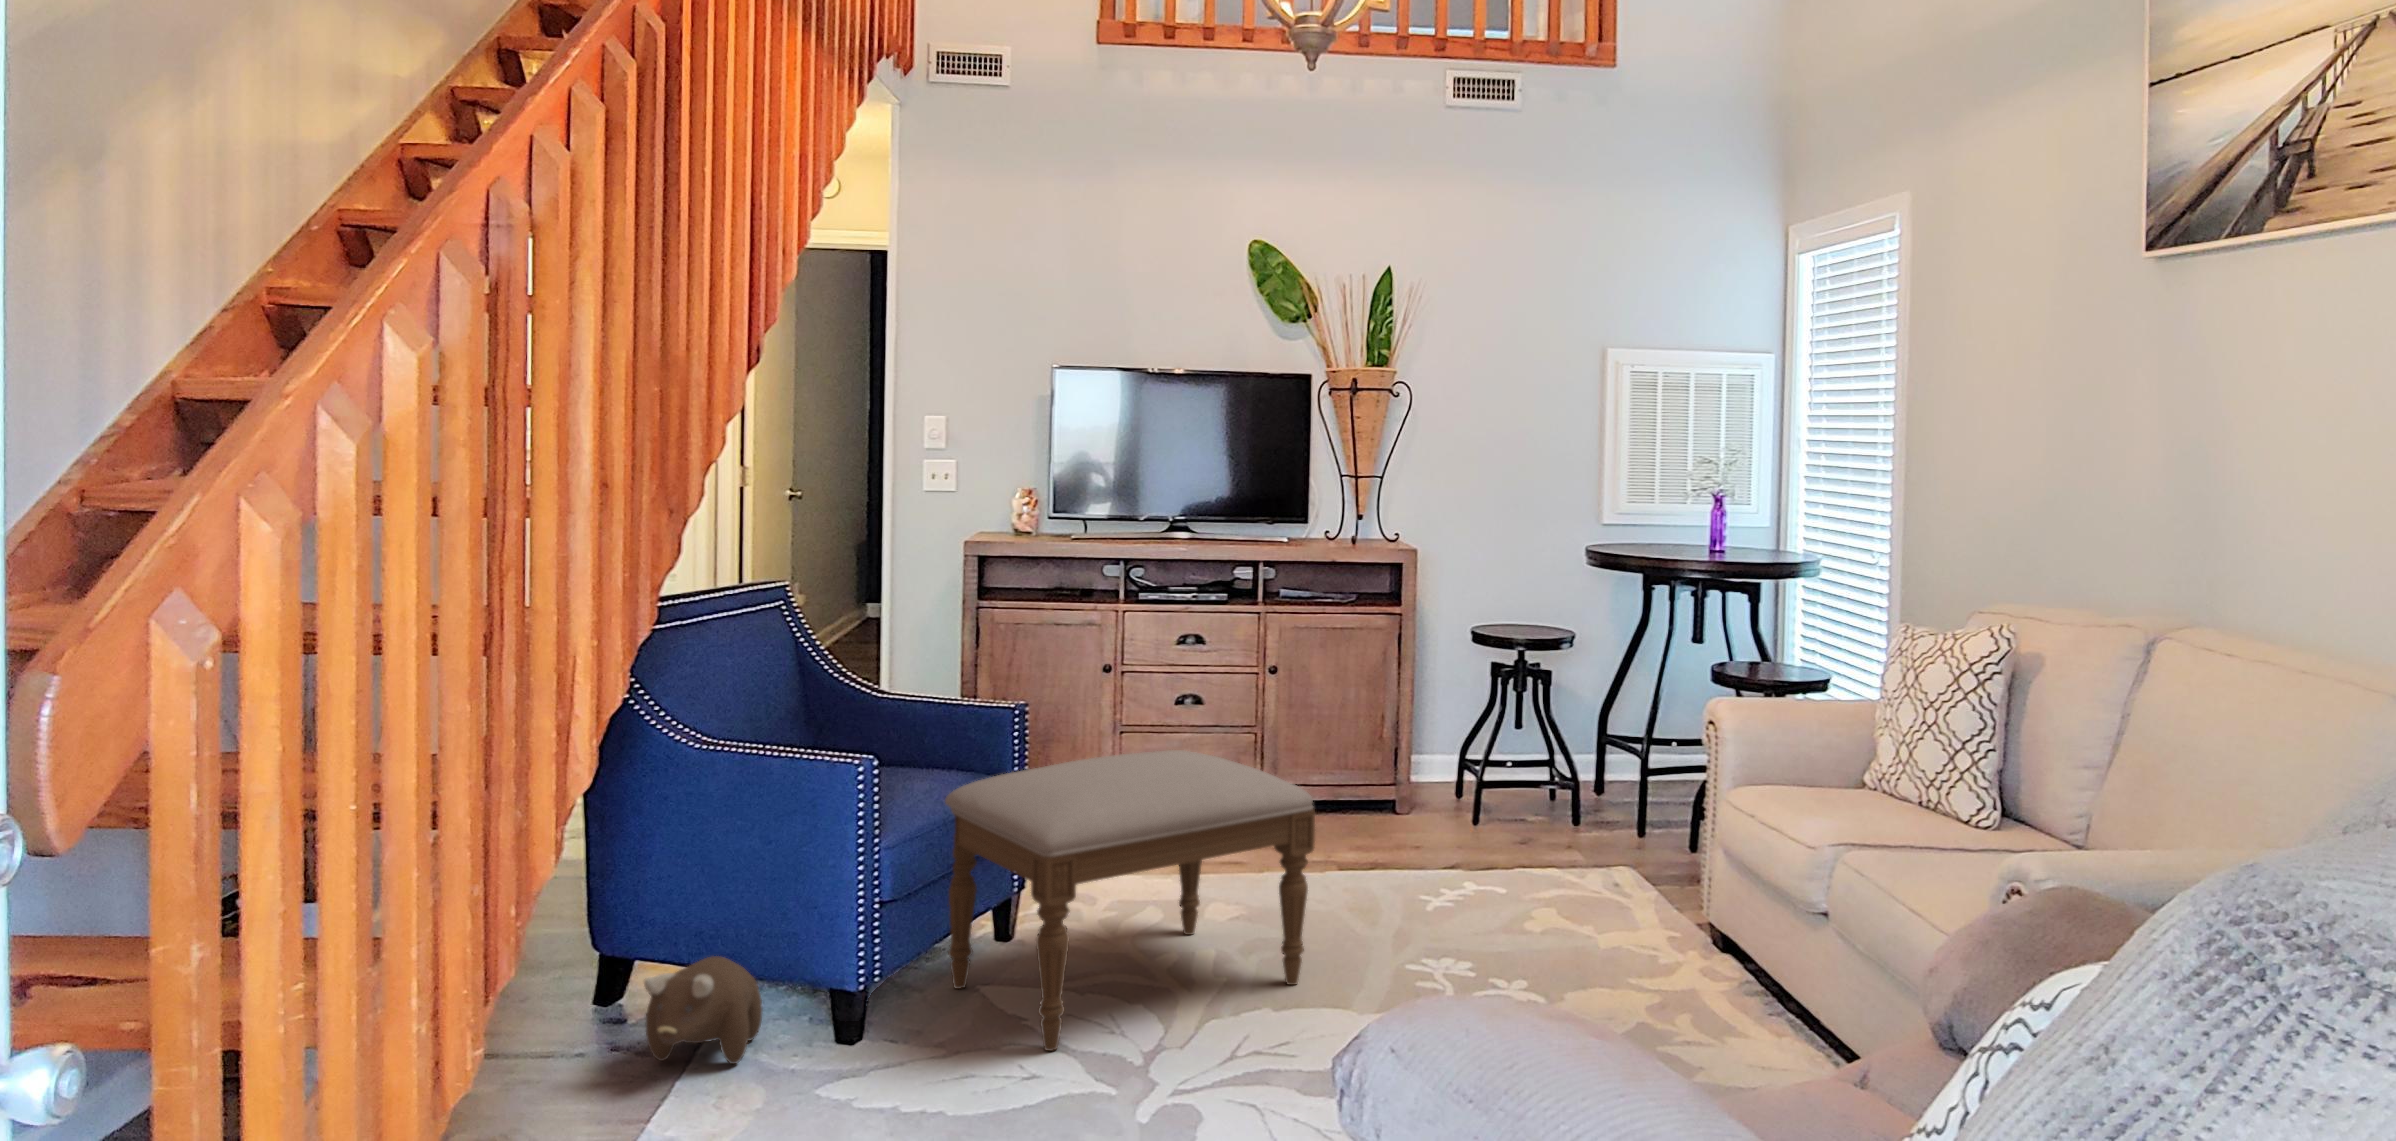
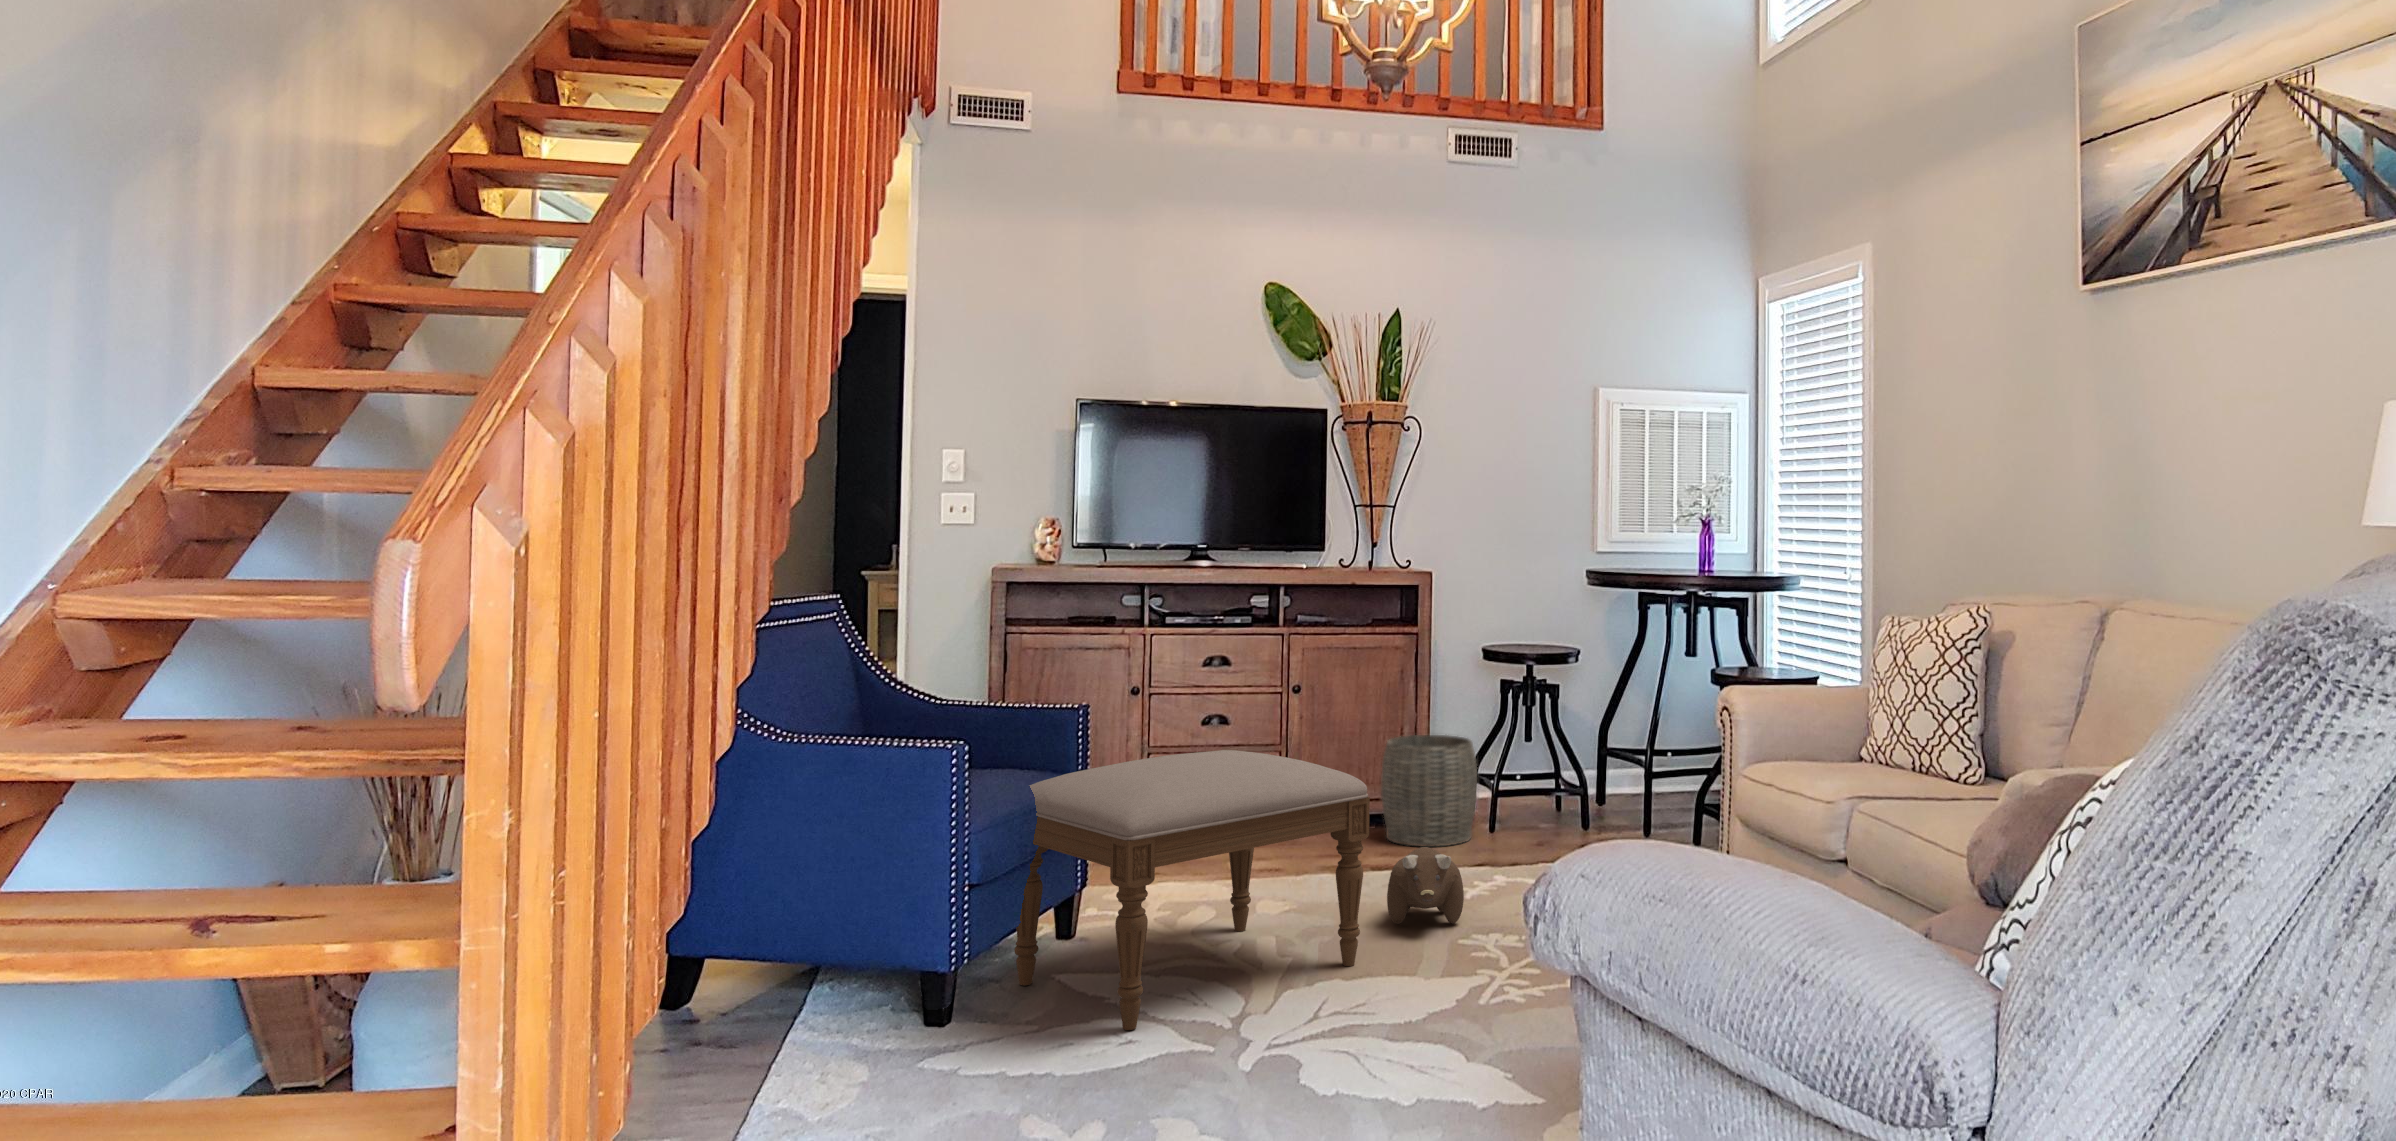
woven basket: none [1358,721,1459,841] -> present [1381,735,1477,847]
plush toy: present [644,956,762,1064] -> present [1387,847,1464,924]

